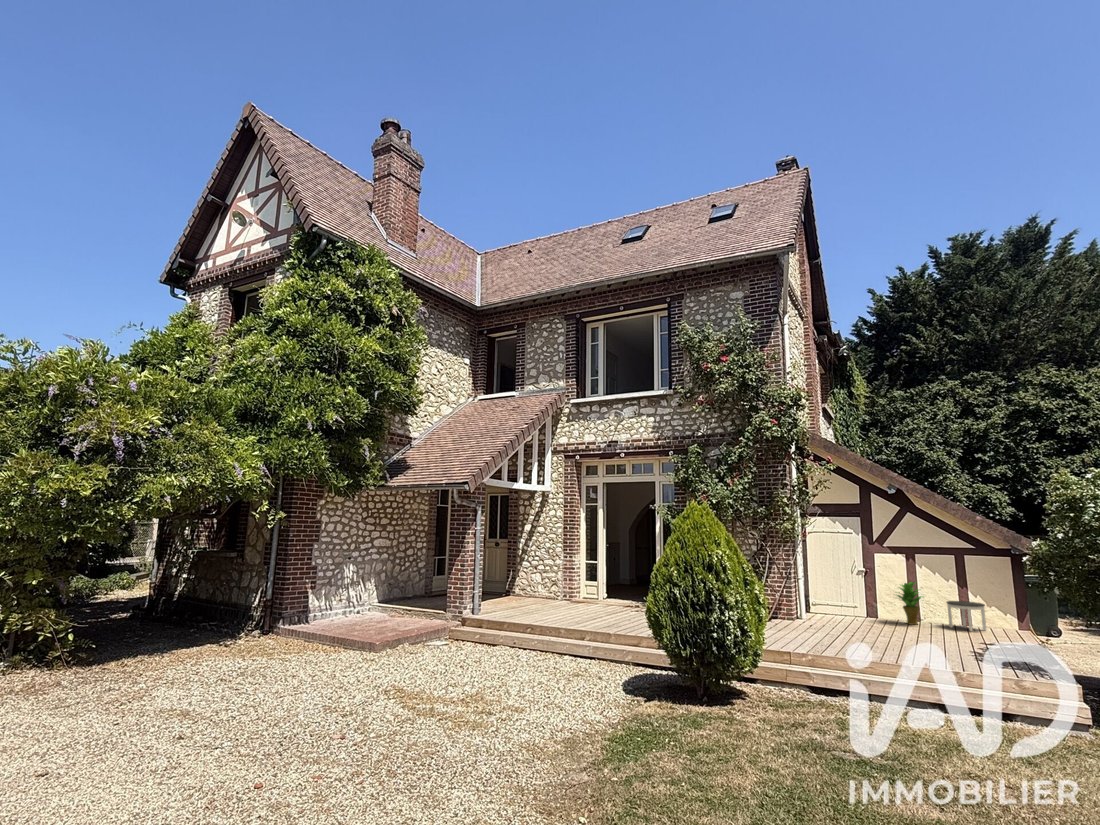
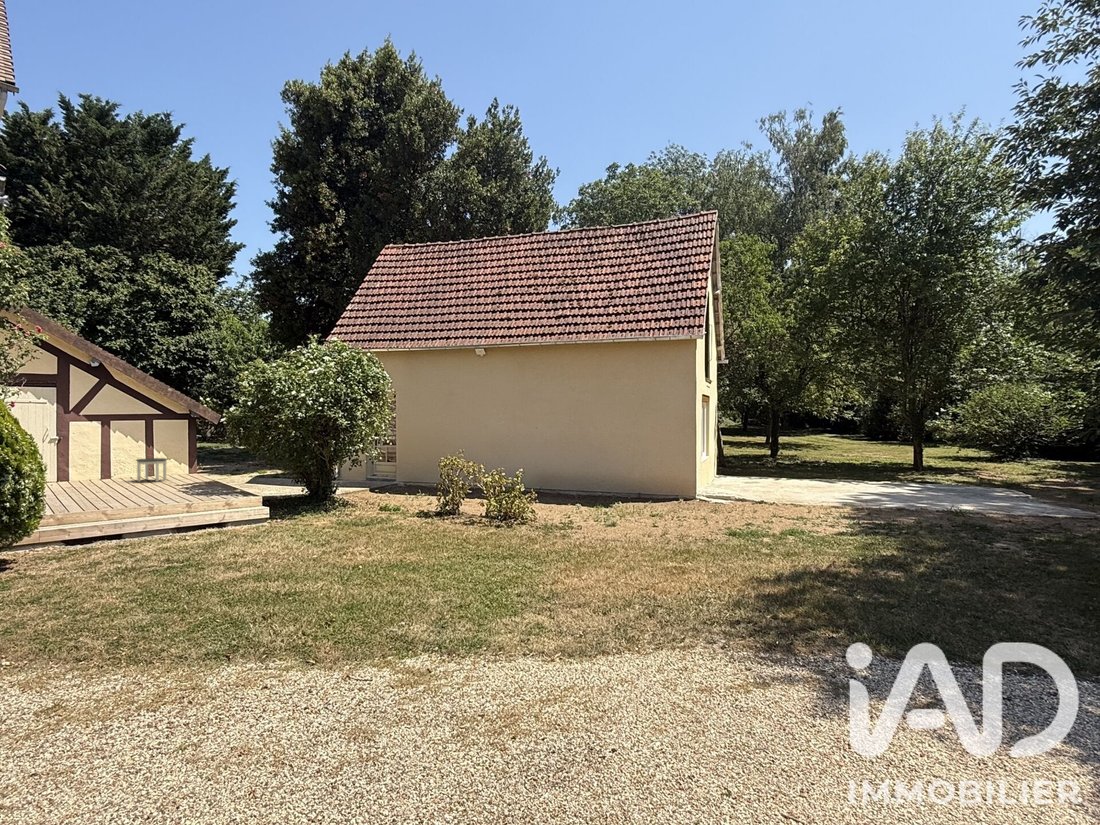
potted plant: present [897,582,923,625] -> none [88,445,124,484]

